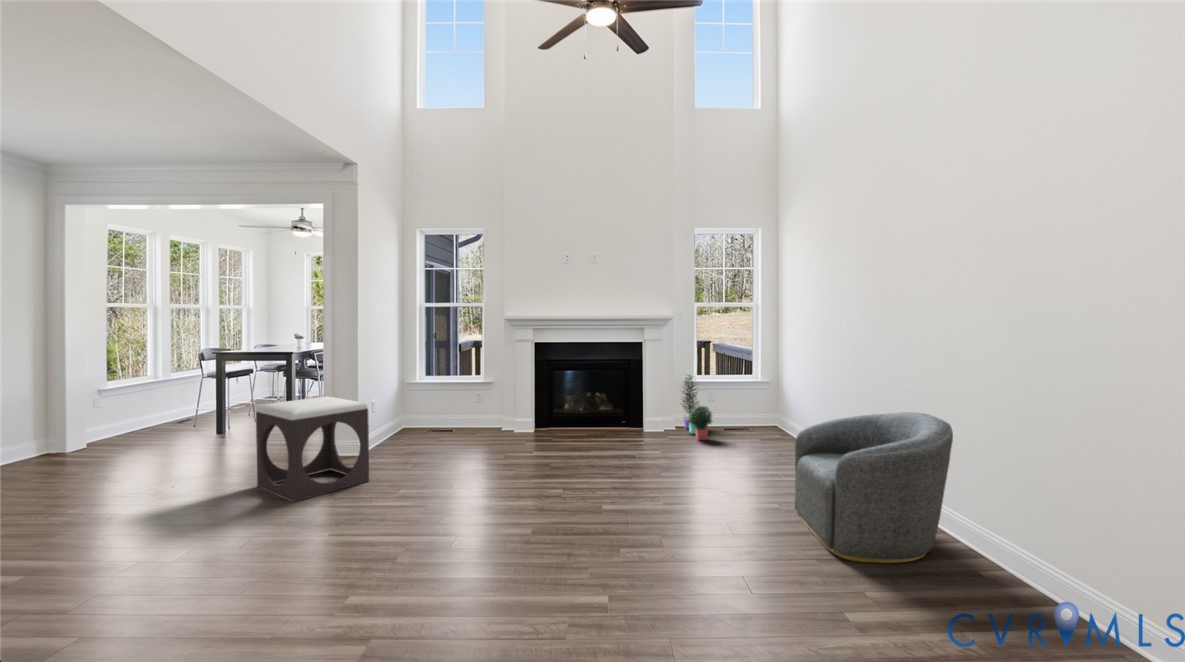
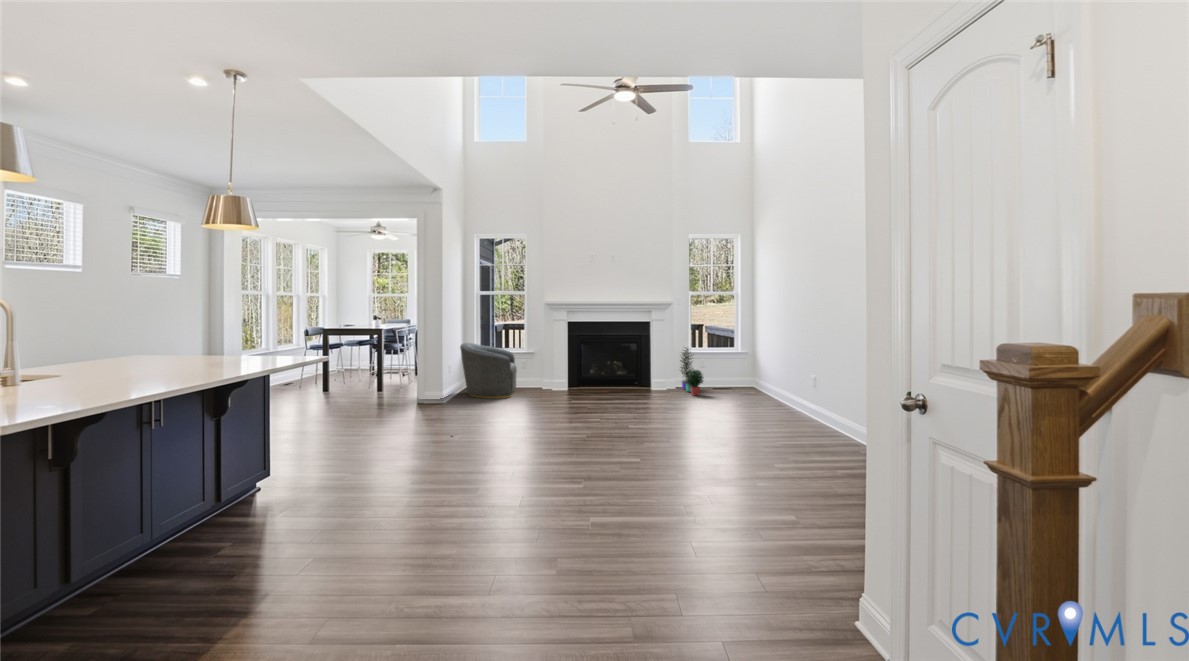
footstool: present [256,396,369,502] -> none [388,356,464,423]
armchair: present [795,412,953,563] -> present [460,343,517,398]

